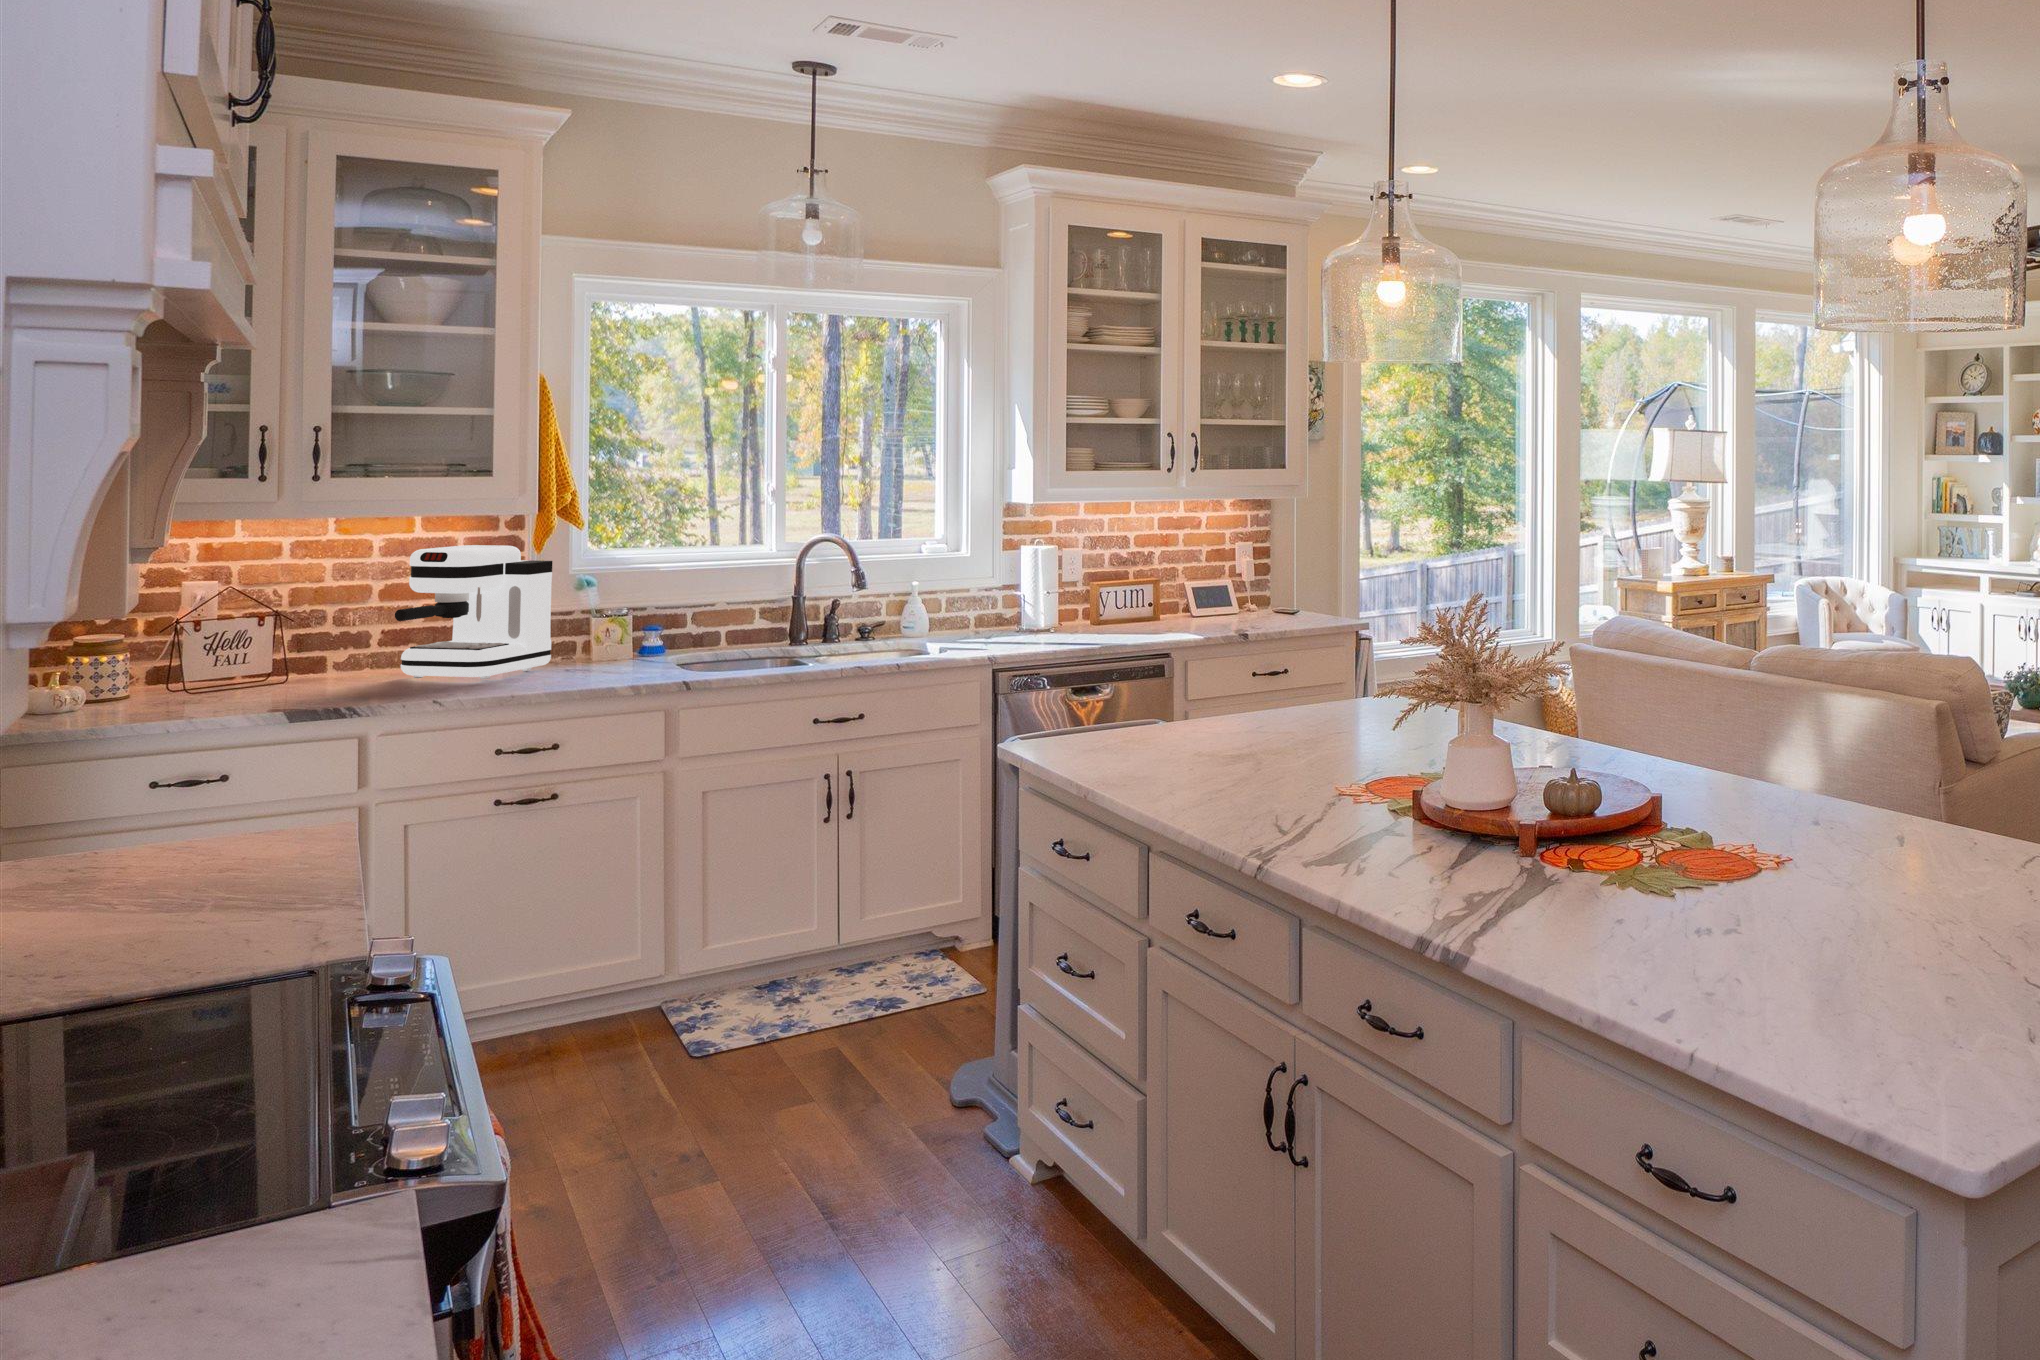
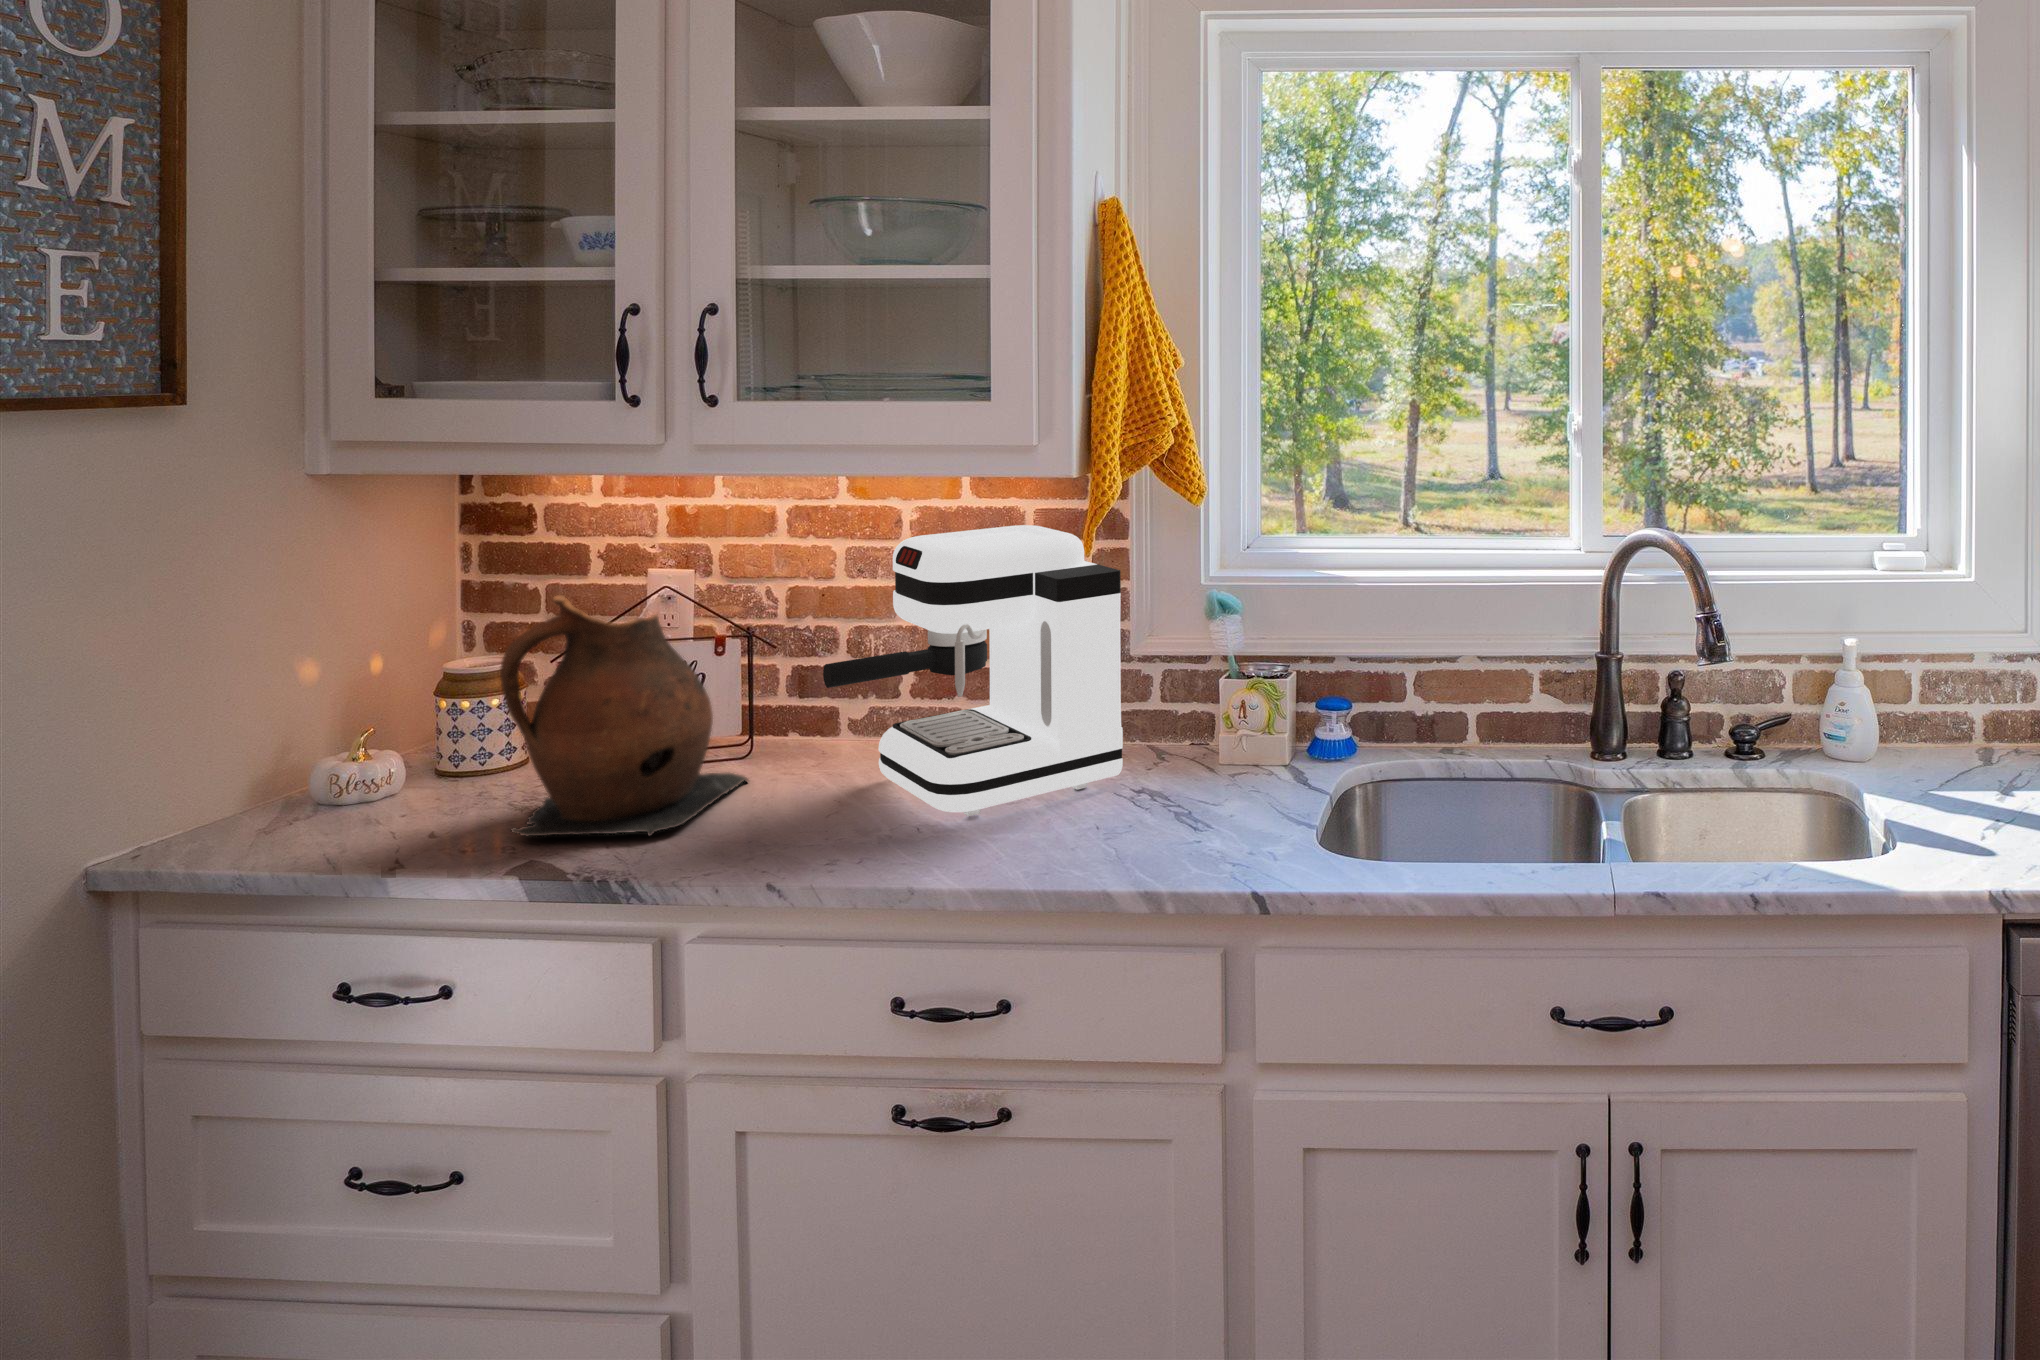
ceramic pitcher: none [197,581,325,702] -> present [500,595,748,836]

